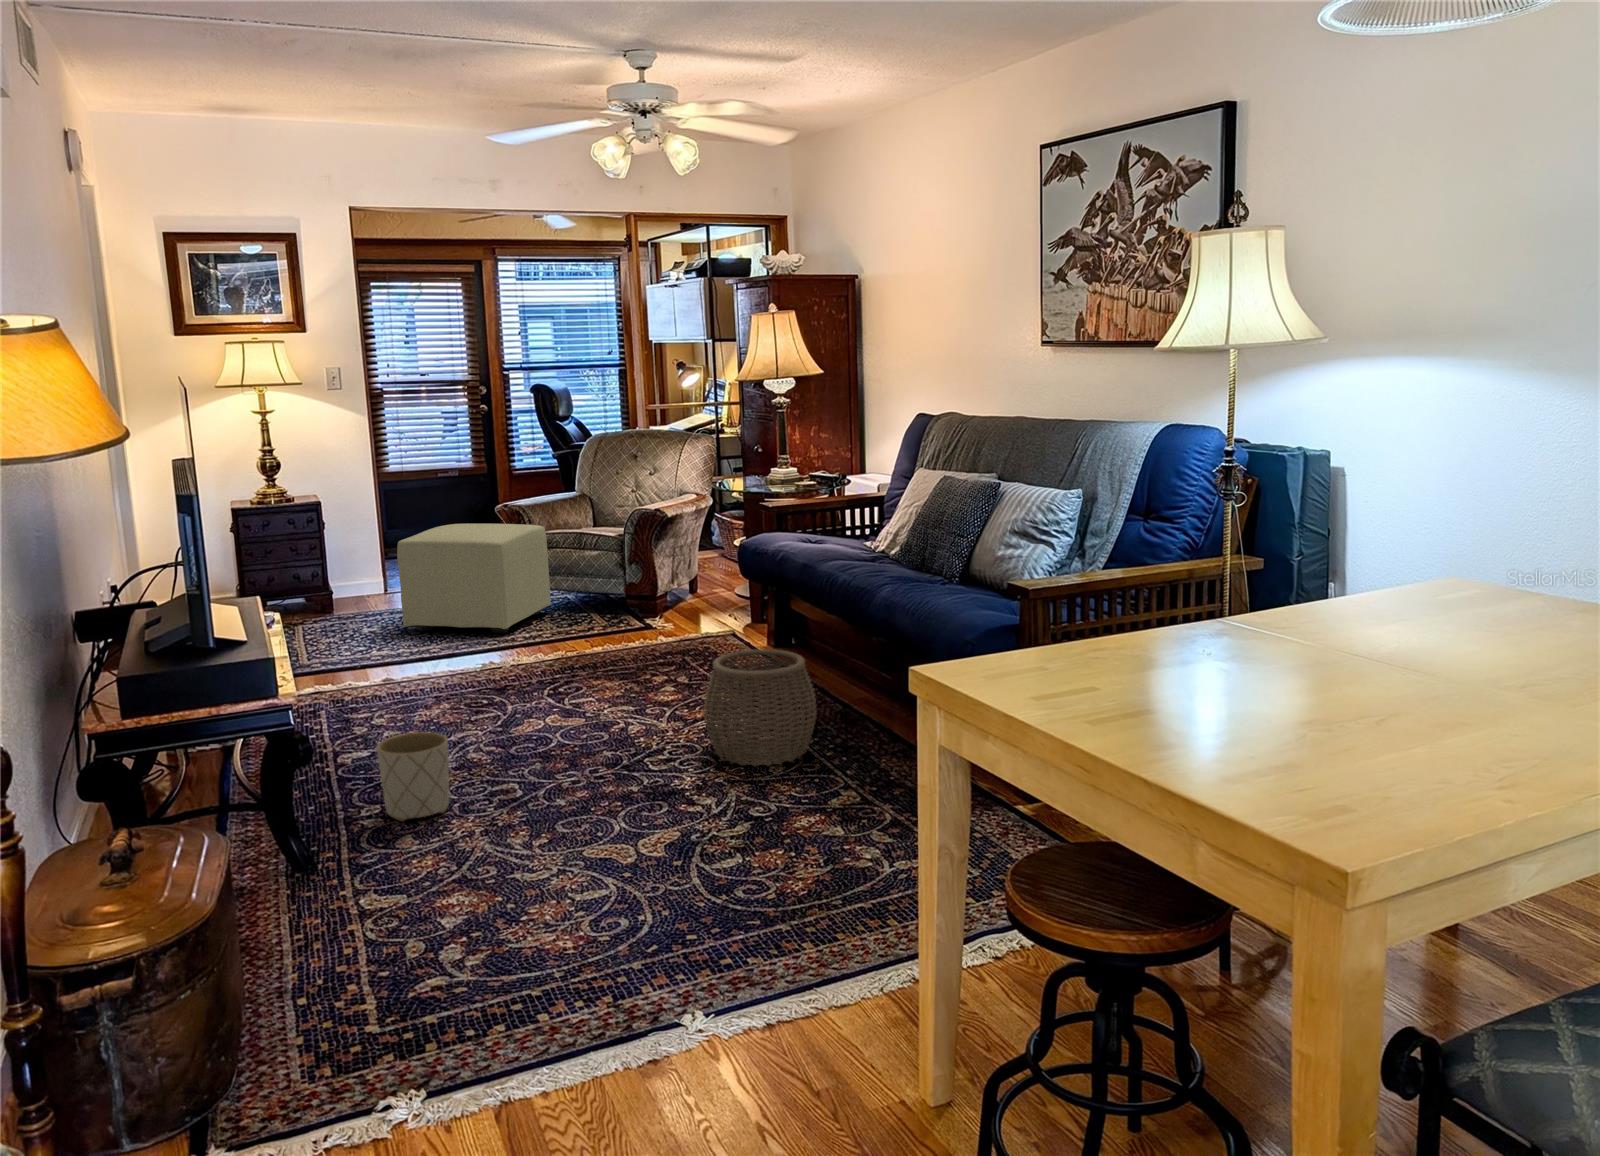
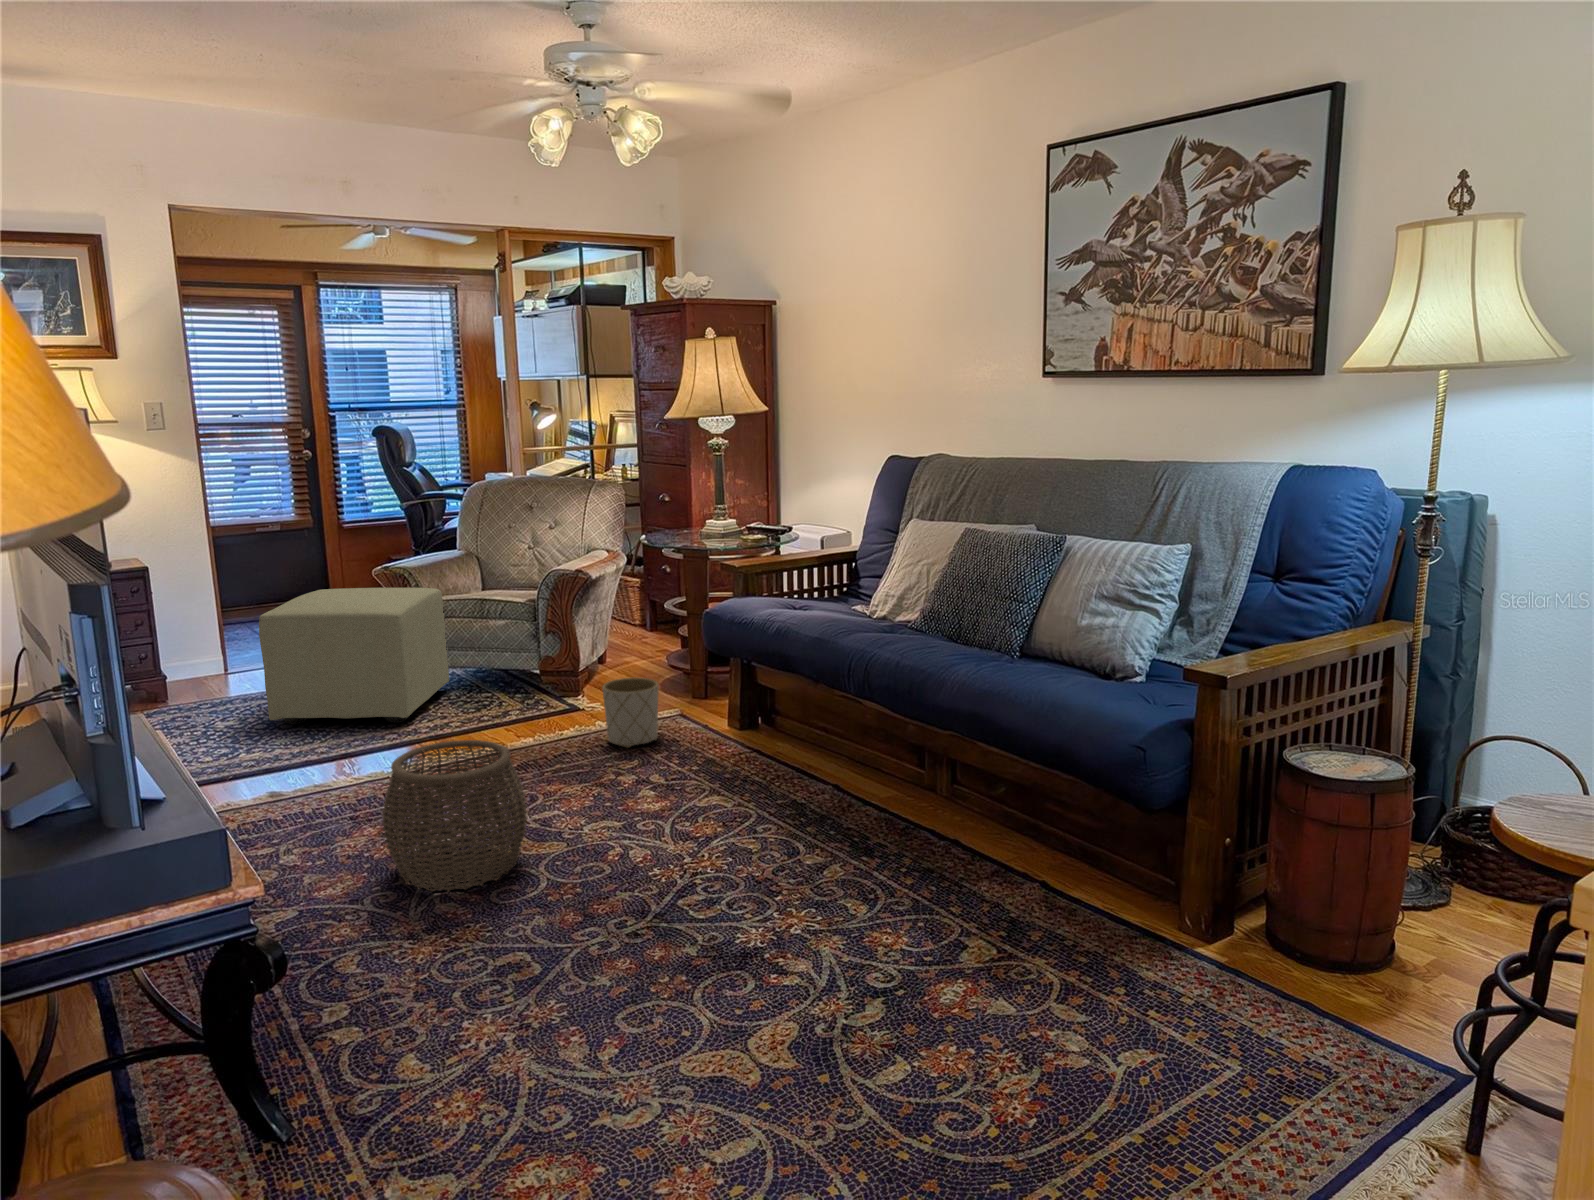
woven basket: present [704,649,816,766] -> present [382,740,527,892]
planter: present [377,732,449,821] -> present [602,678,659,748]

